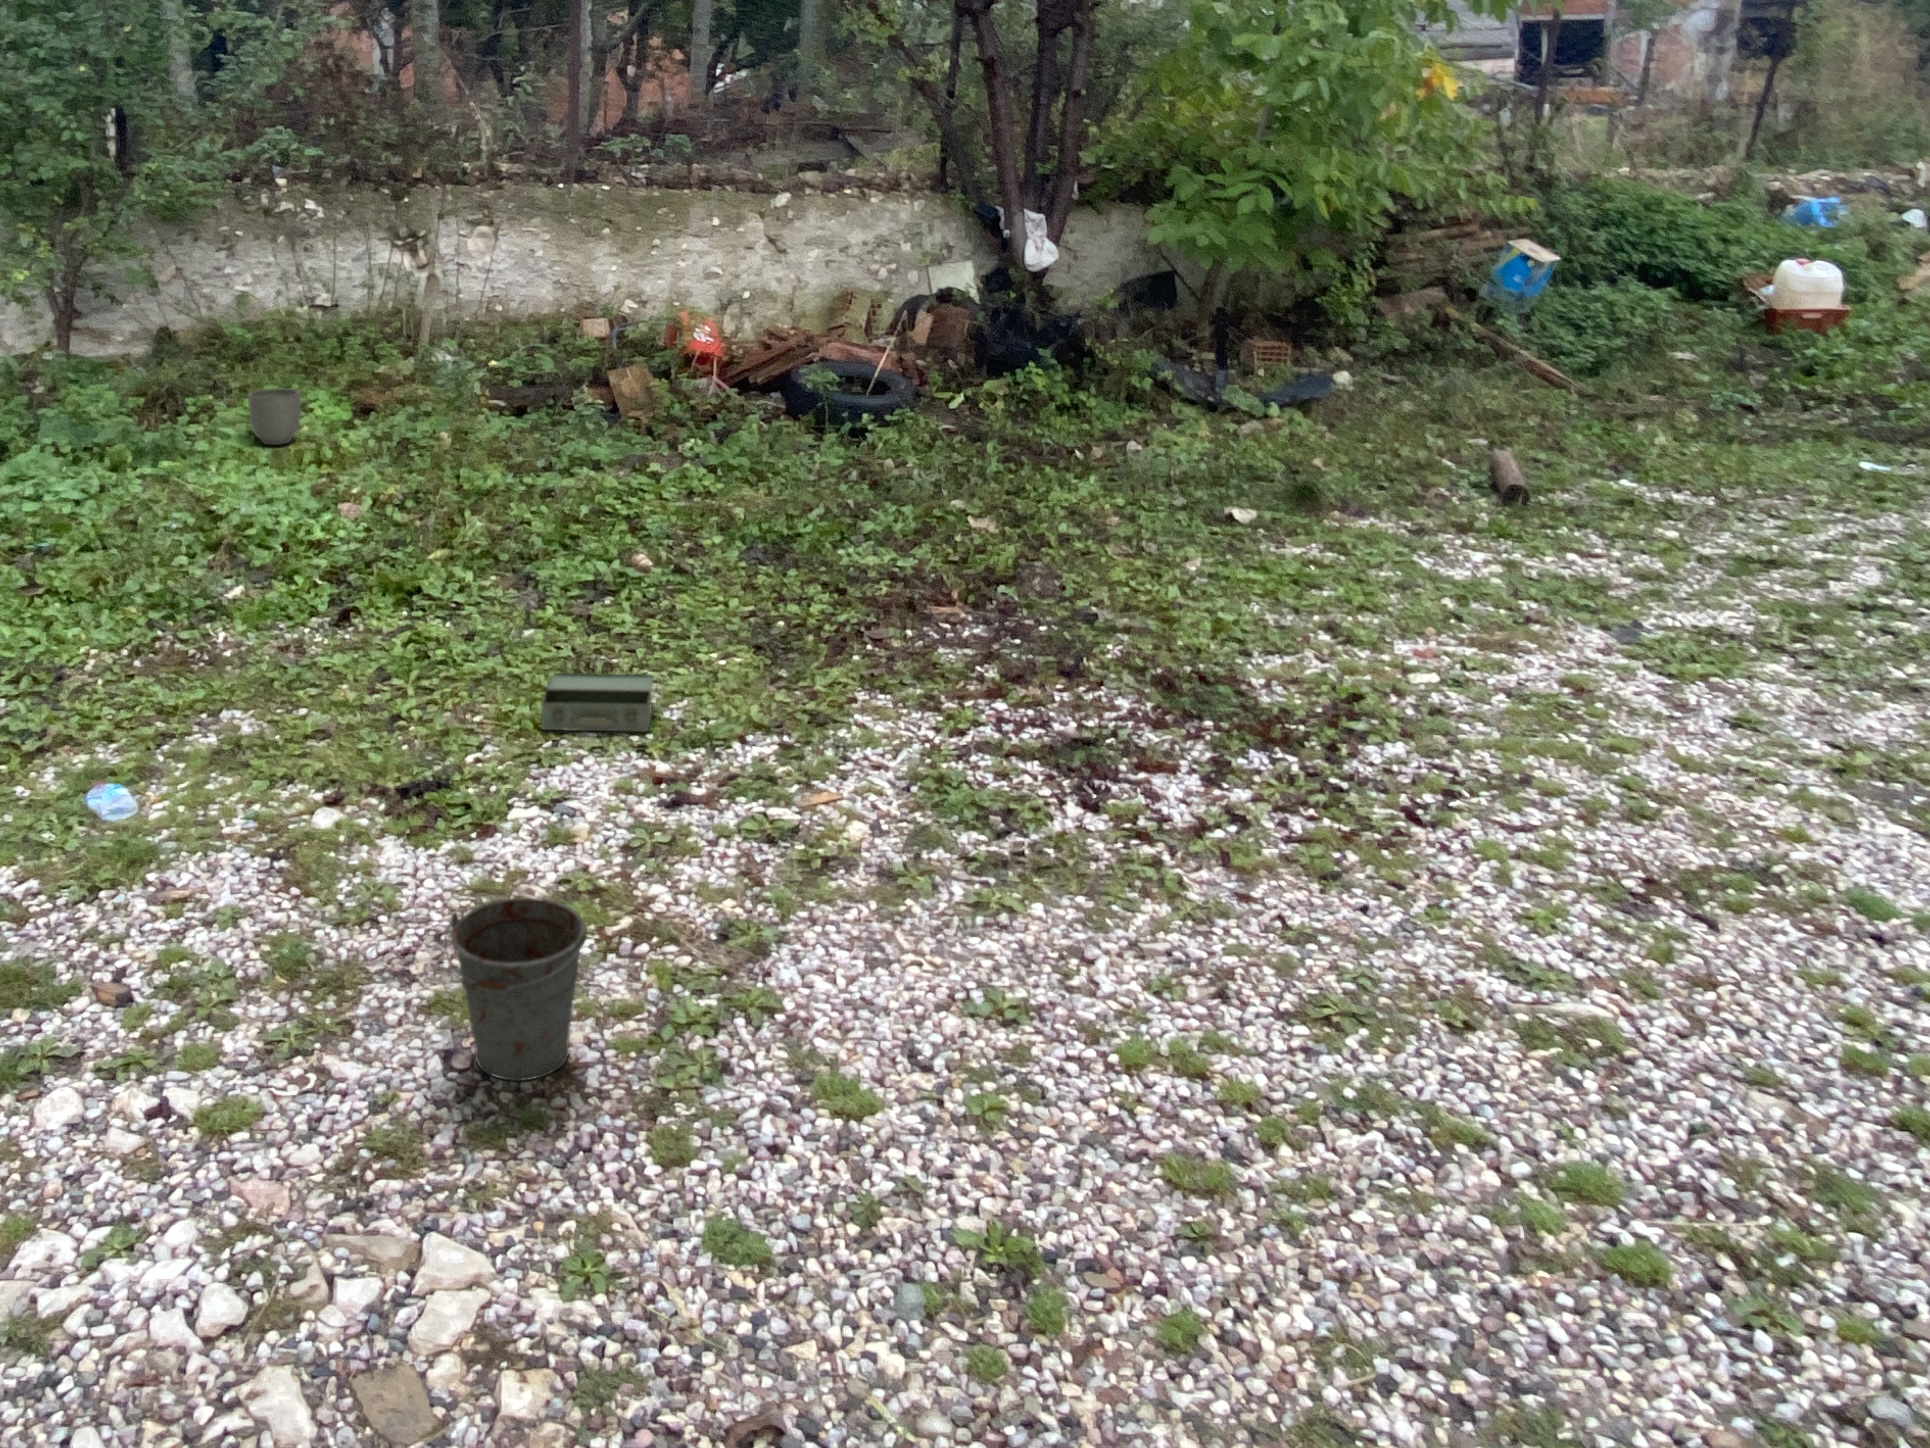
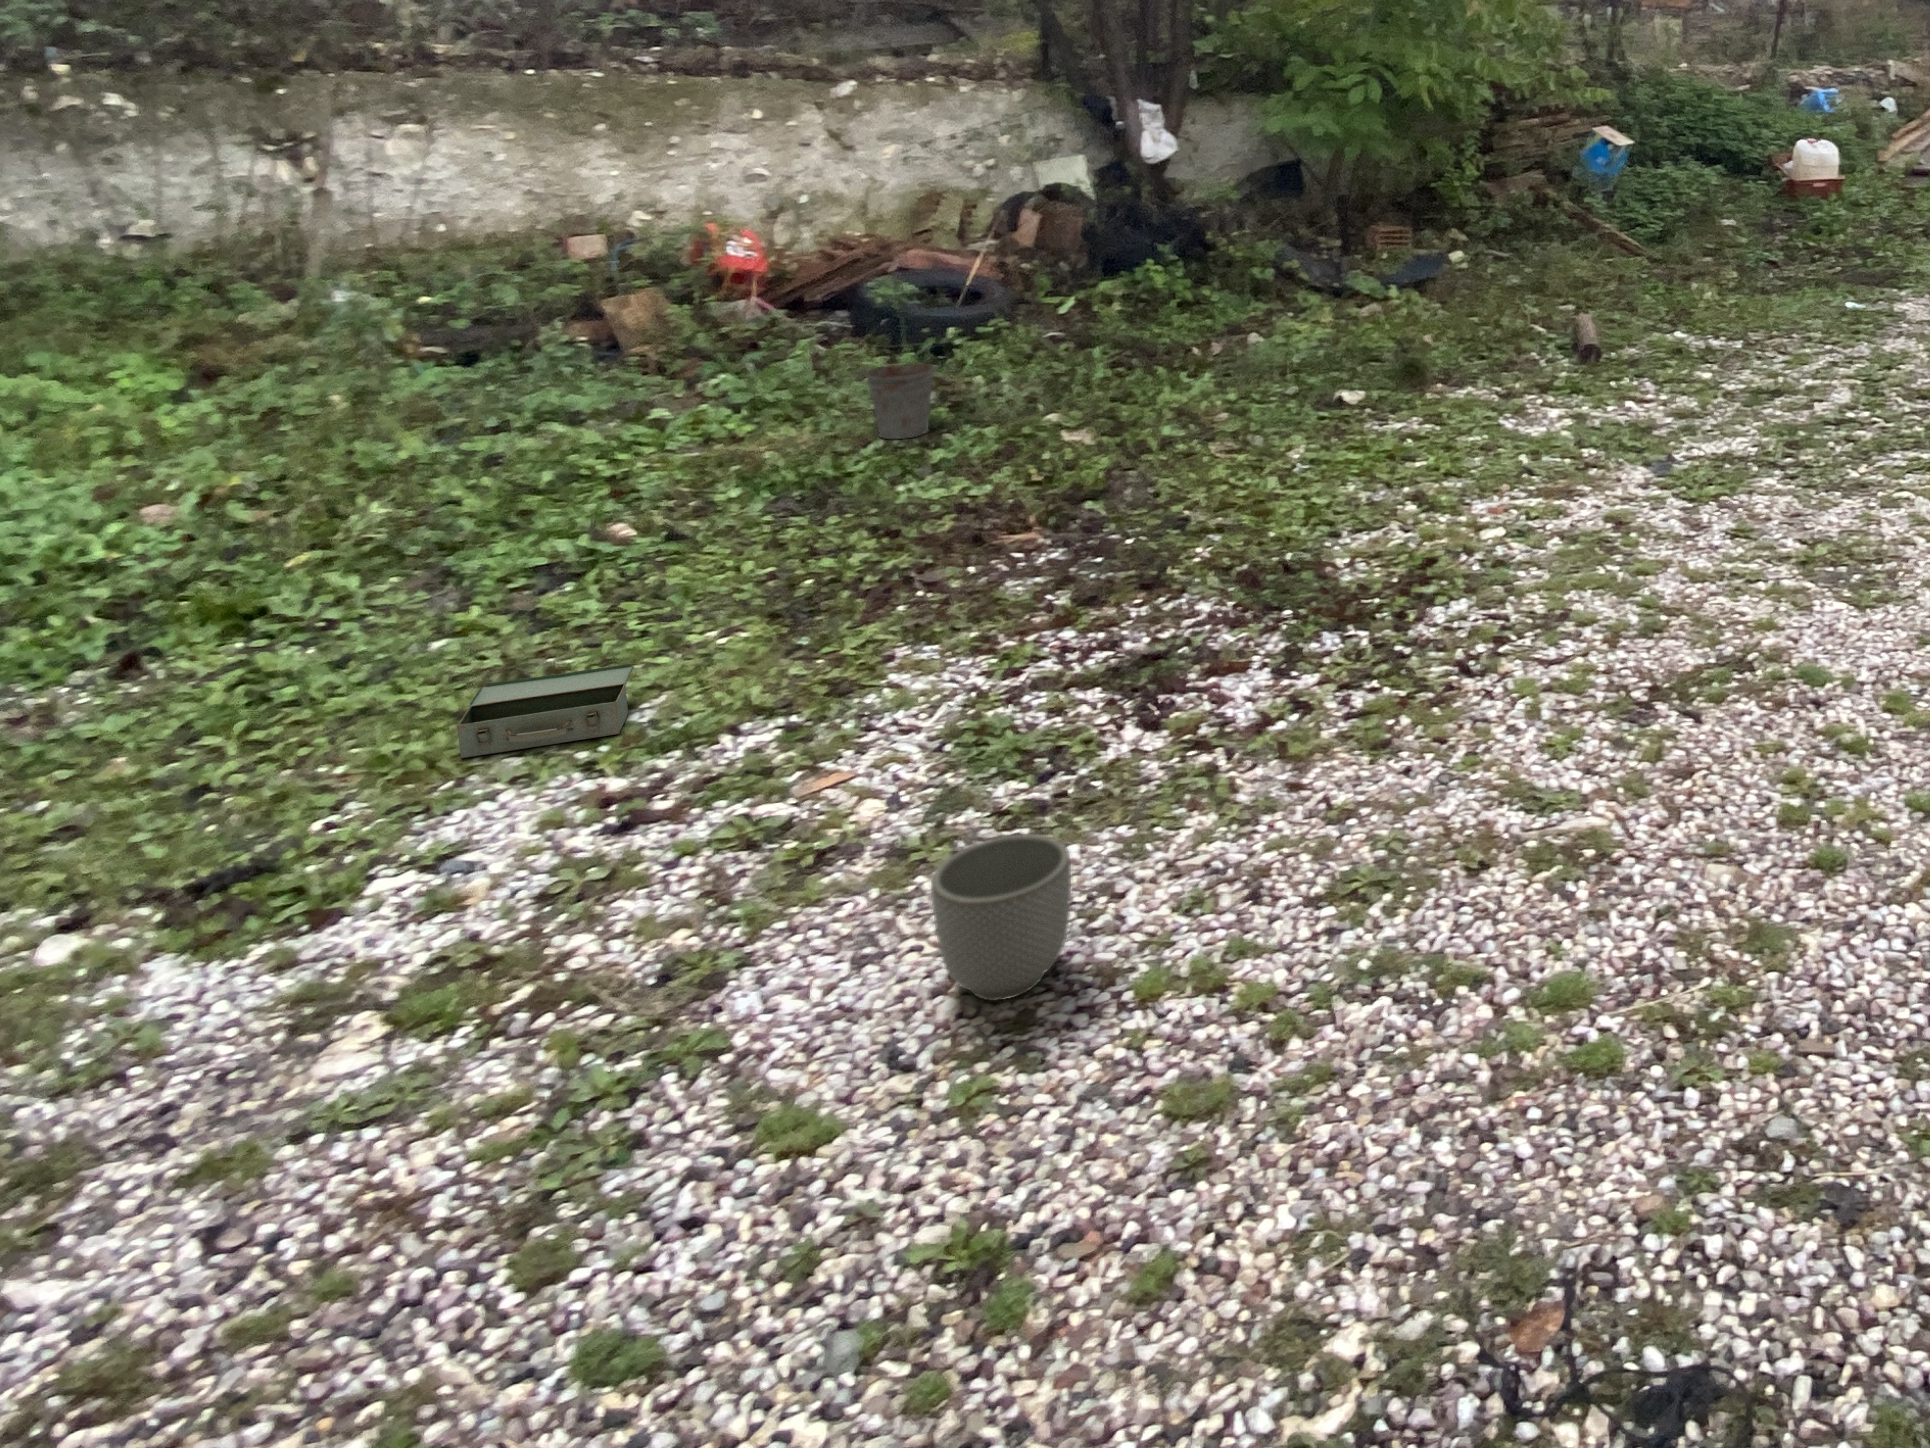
planter: present [247,388,301,445] -> present [931,834,1071,1000]
bucket: present [445,898,587,1081] -> present [862,363,937,439]

